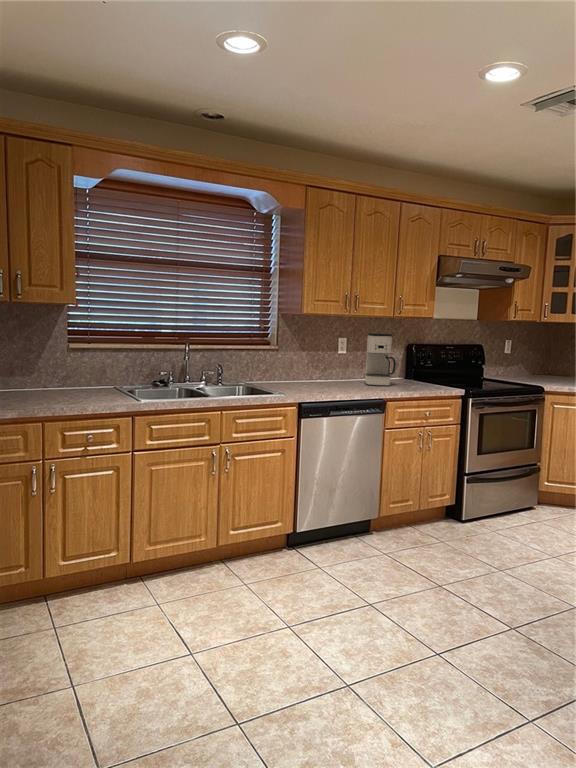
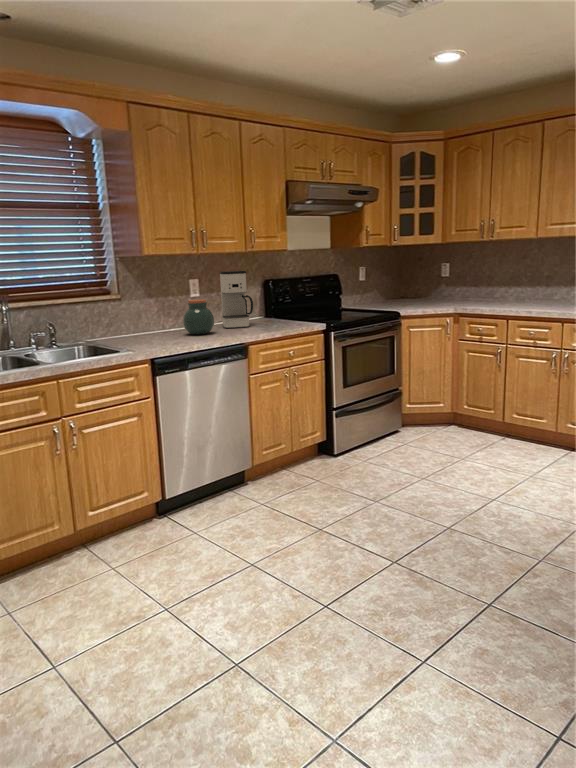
jar: none [330,356,358,388] -> present [183,299,214,334]

